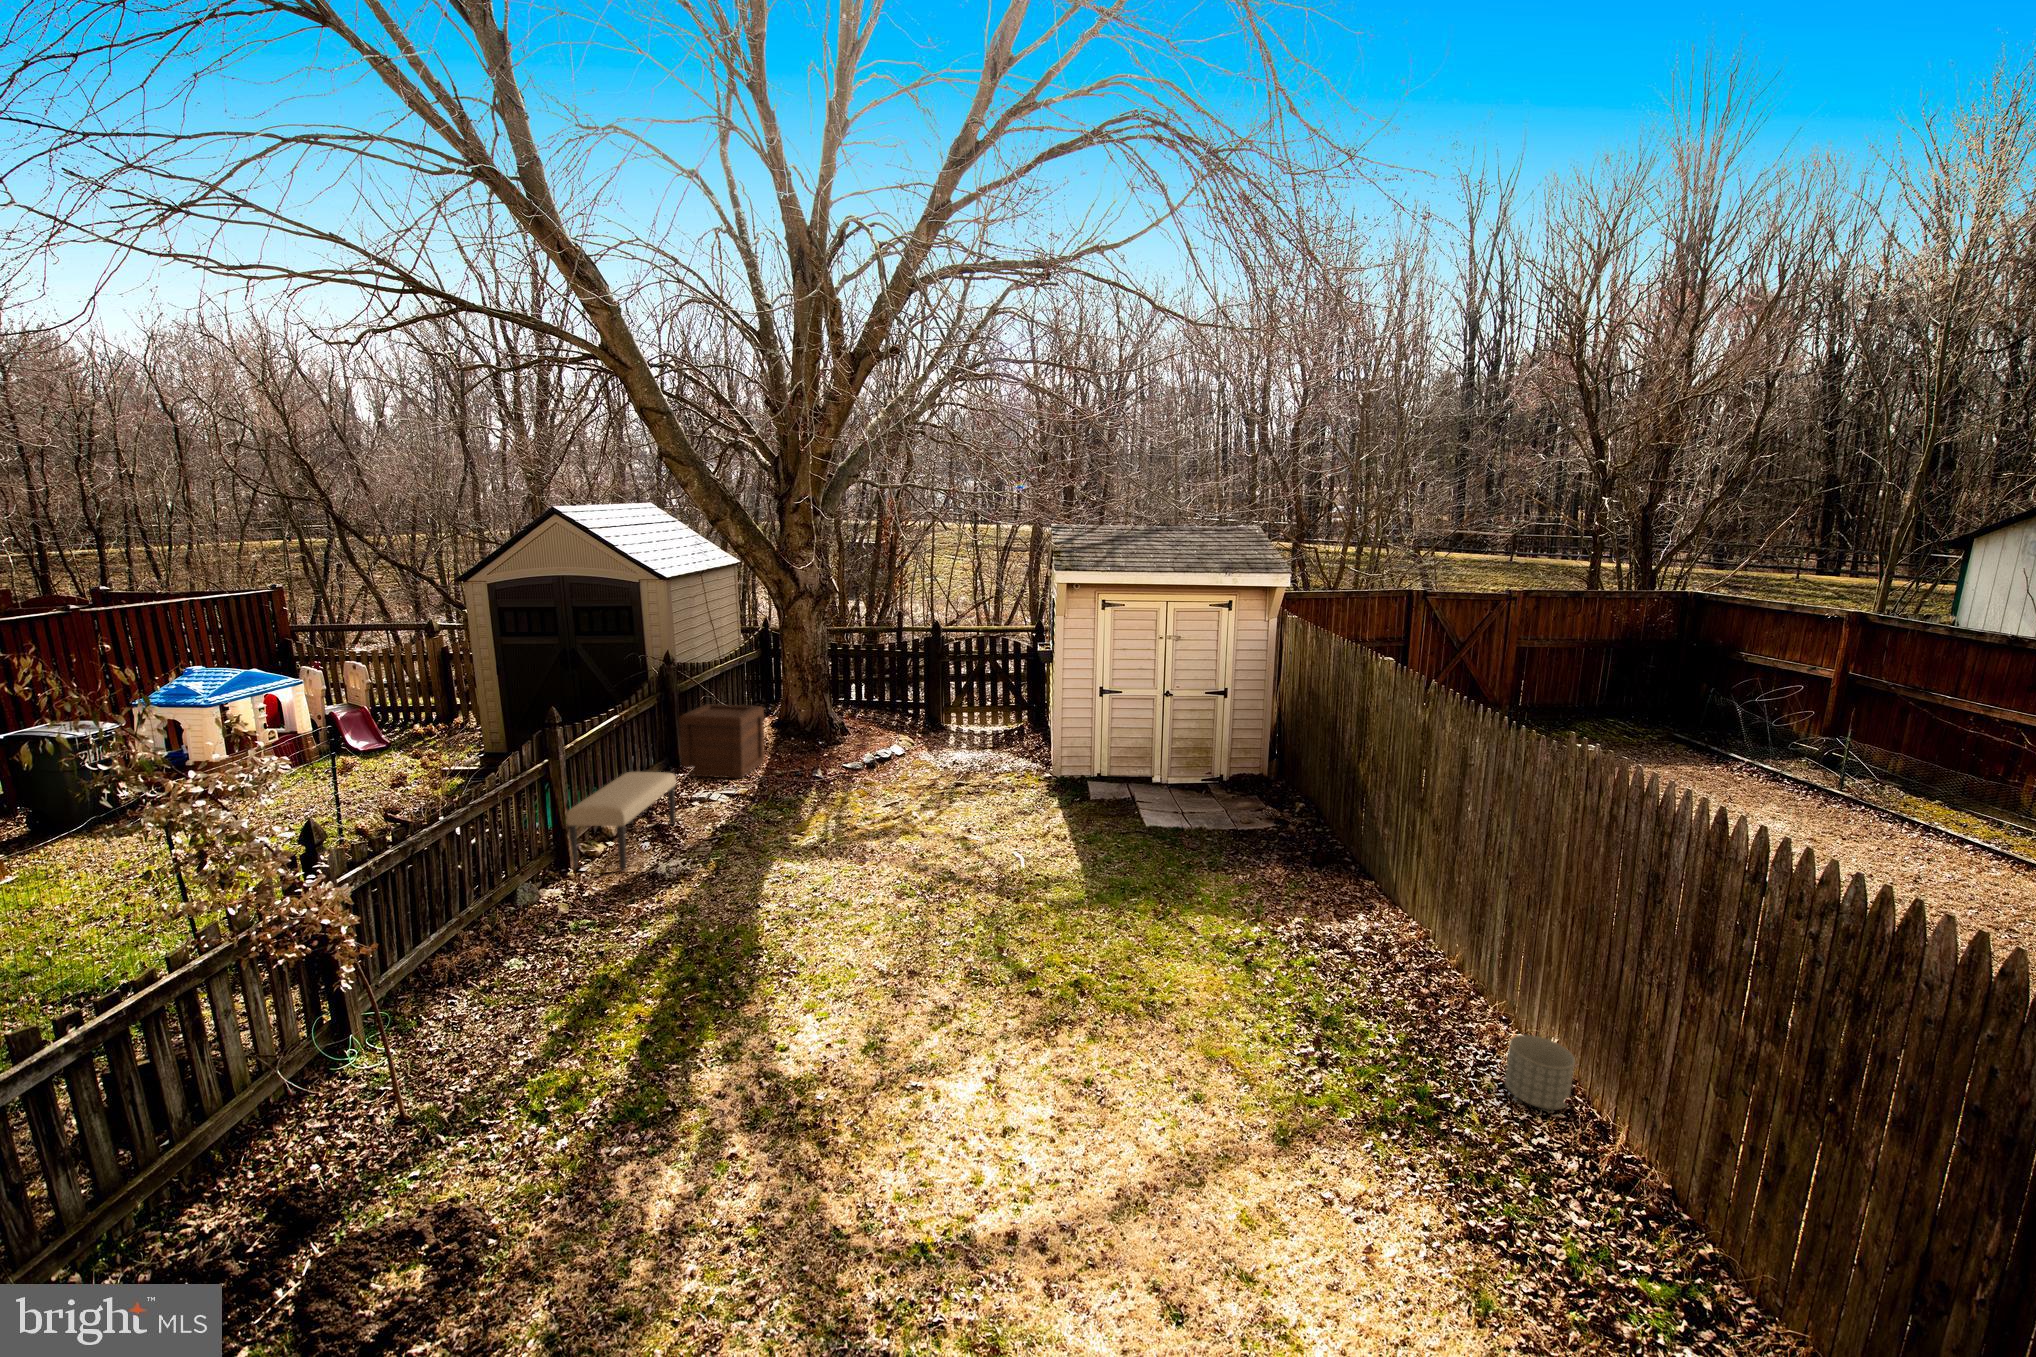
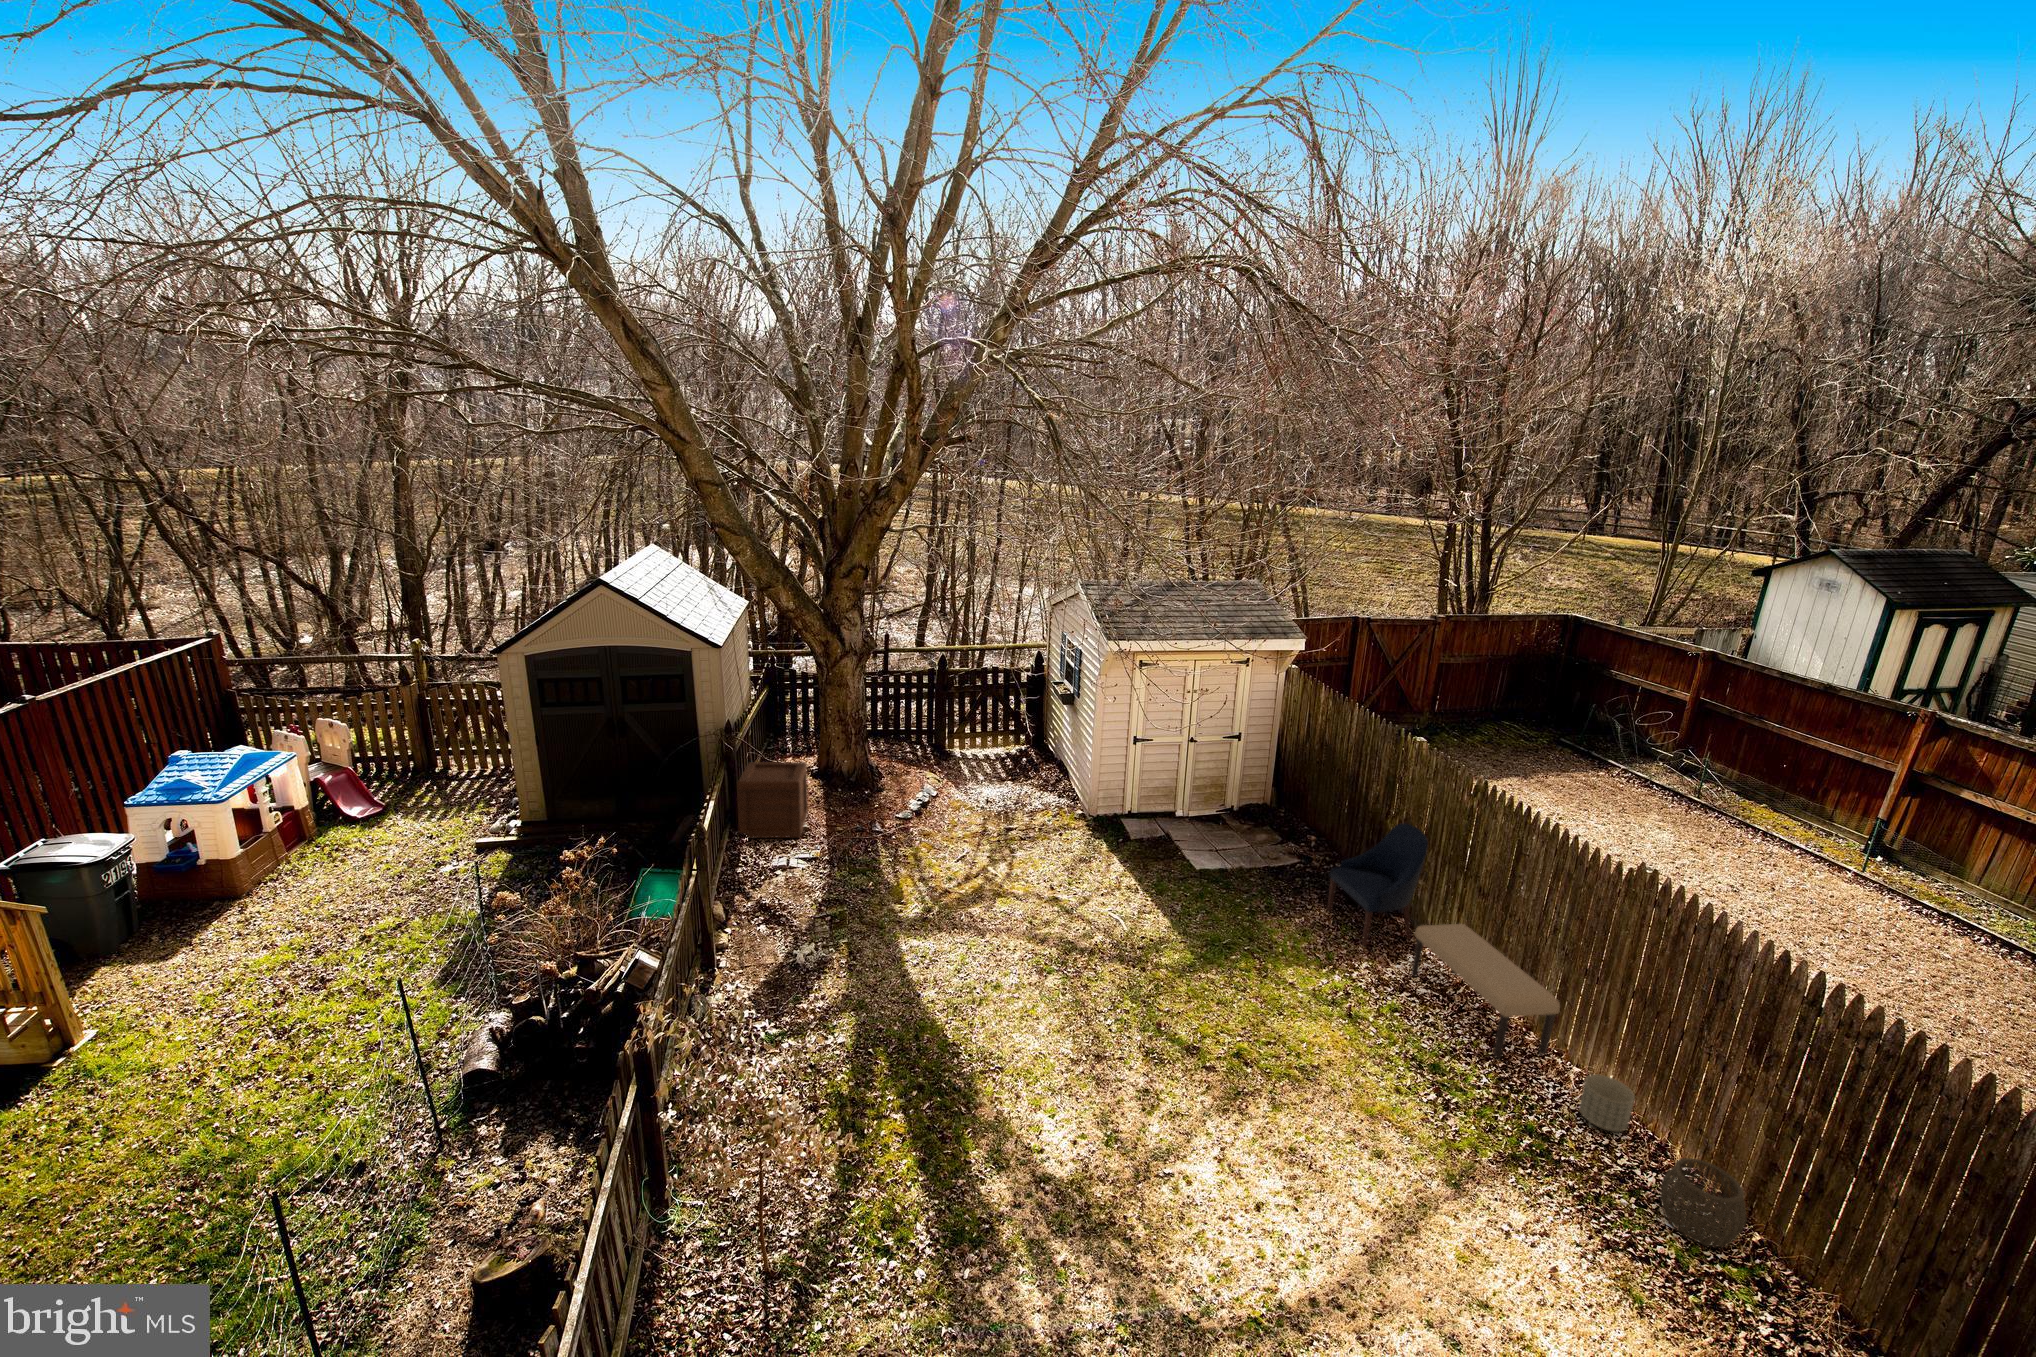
chair: none [1282,765,1389,904] -> present [1327,823,1428,946]
bench: present [566,772,676,870] -> present [1411,924,1560,1058]
woven basket: none [1571,1130,1690,1259] -> present [1660,1158,1746,1247]

